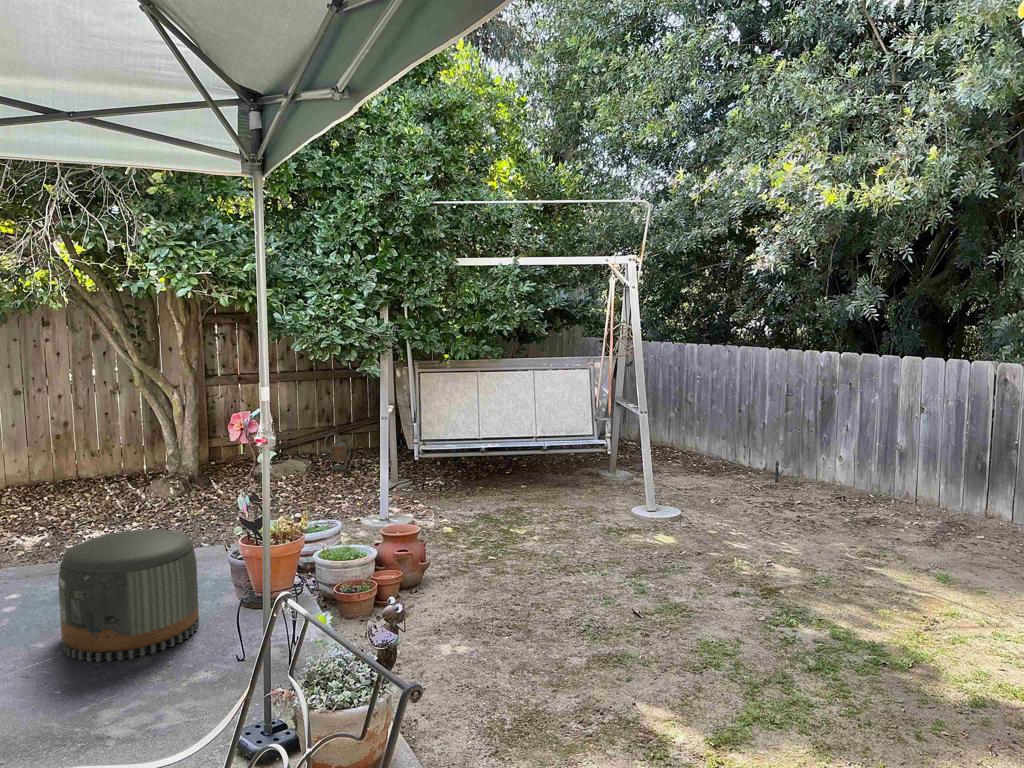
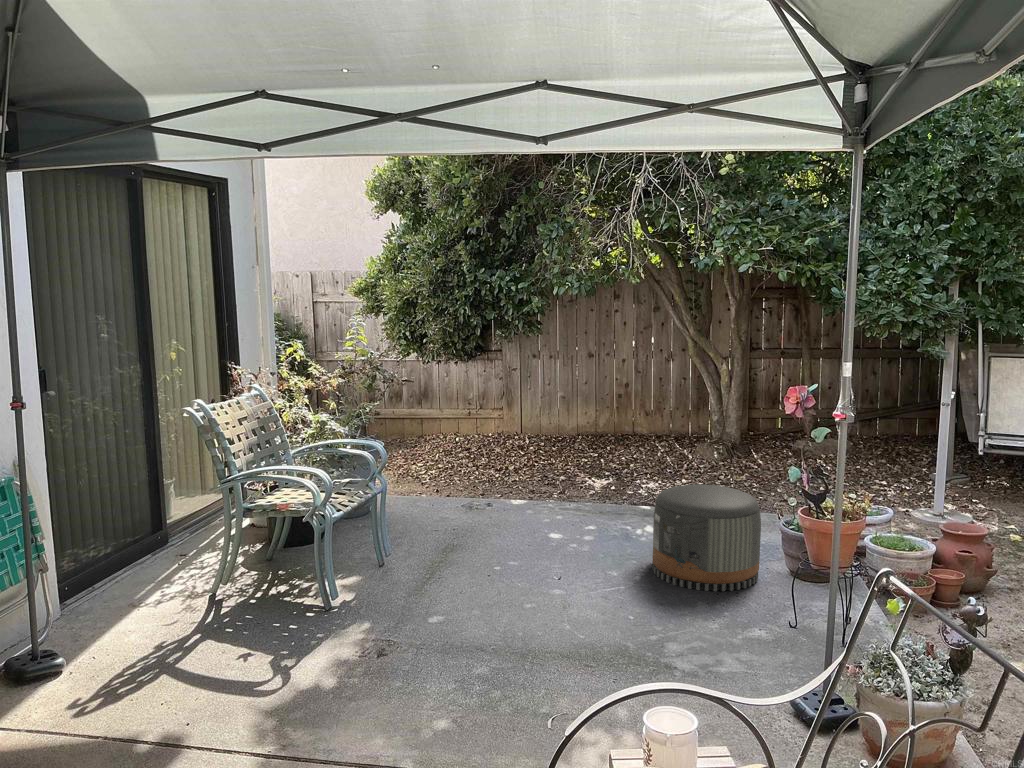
watering can: present [324,433,352,470] -> none [865,416,900,457]

